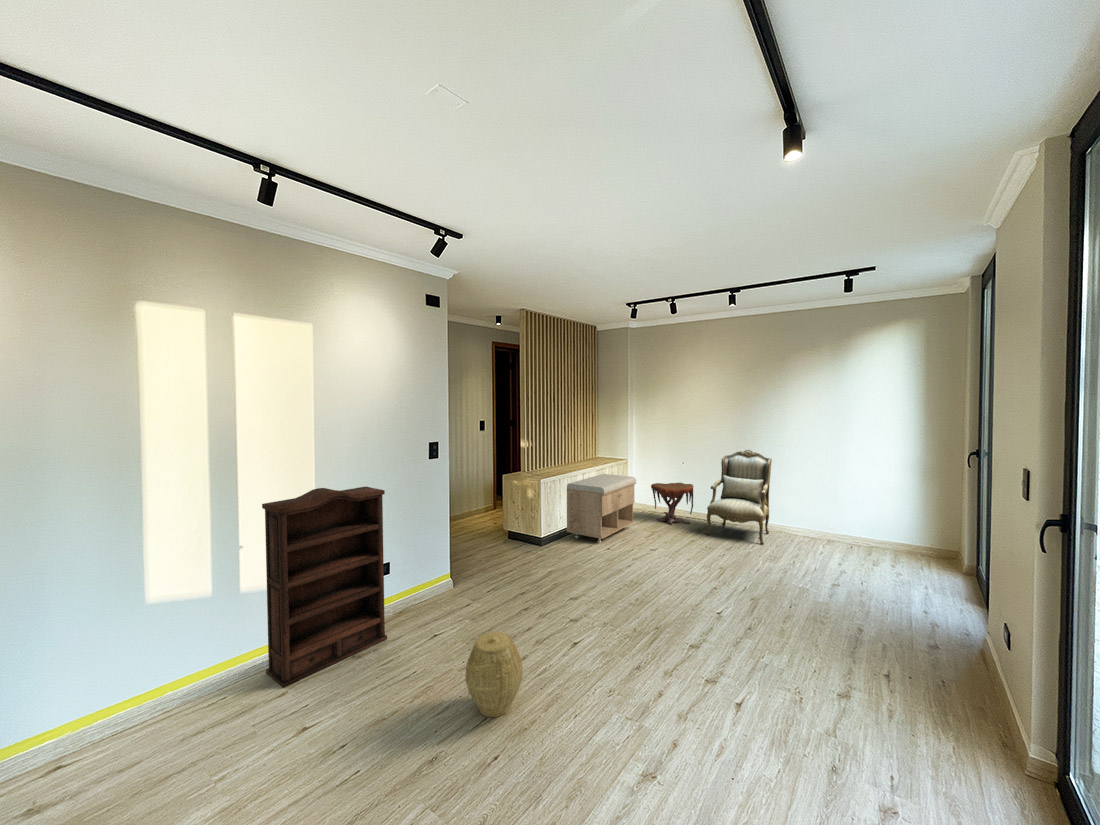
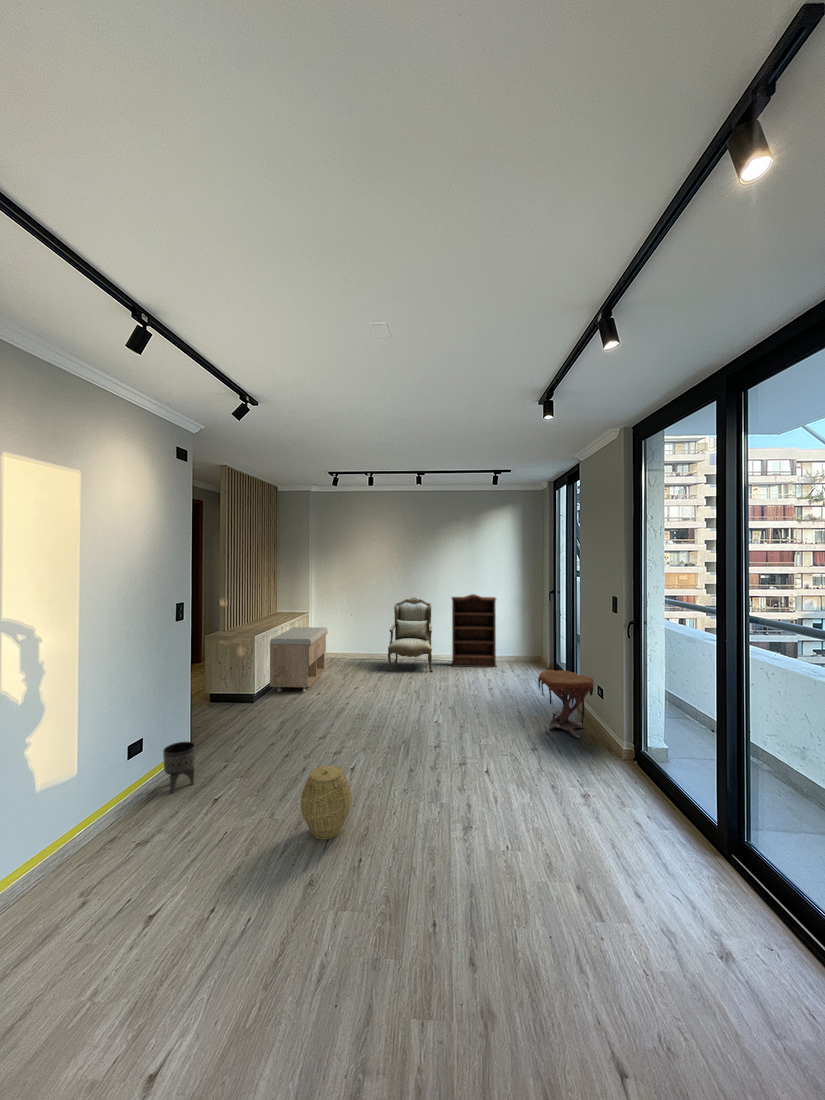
side table: present [651,483,693,524] -> present [538,670,593,738]
bookshelf: present [262,486,387,688] -> present [452,594,496,667]
planter: none [409,571,437,617] -> present [163,742,195,793]

